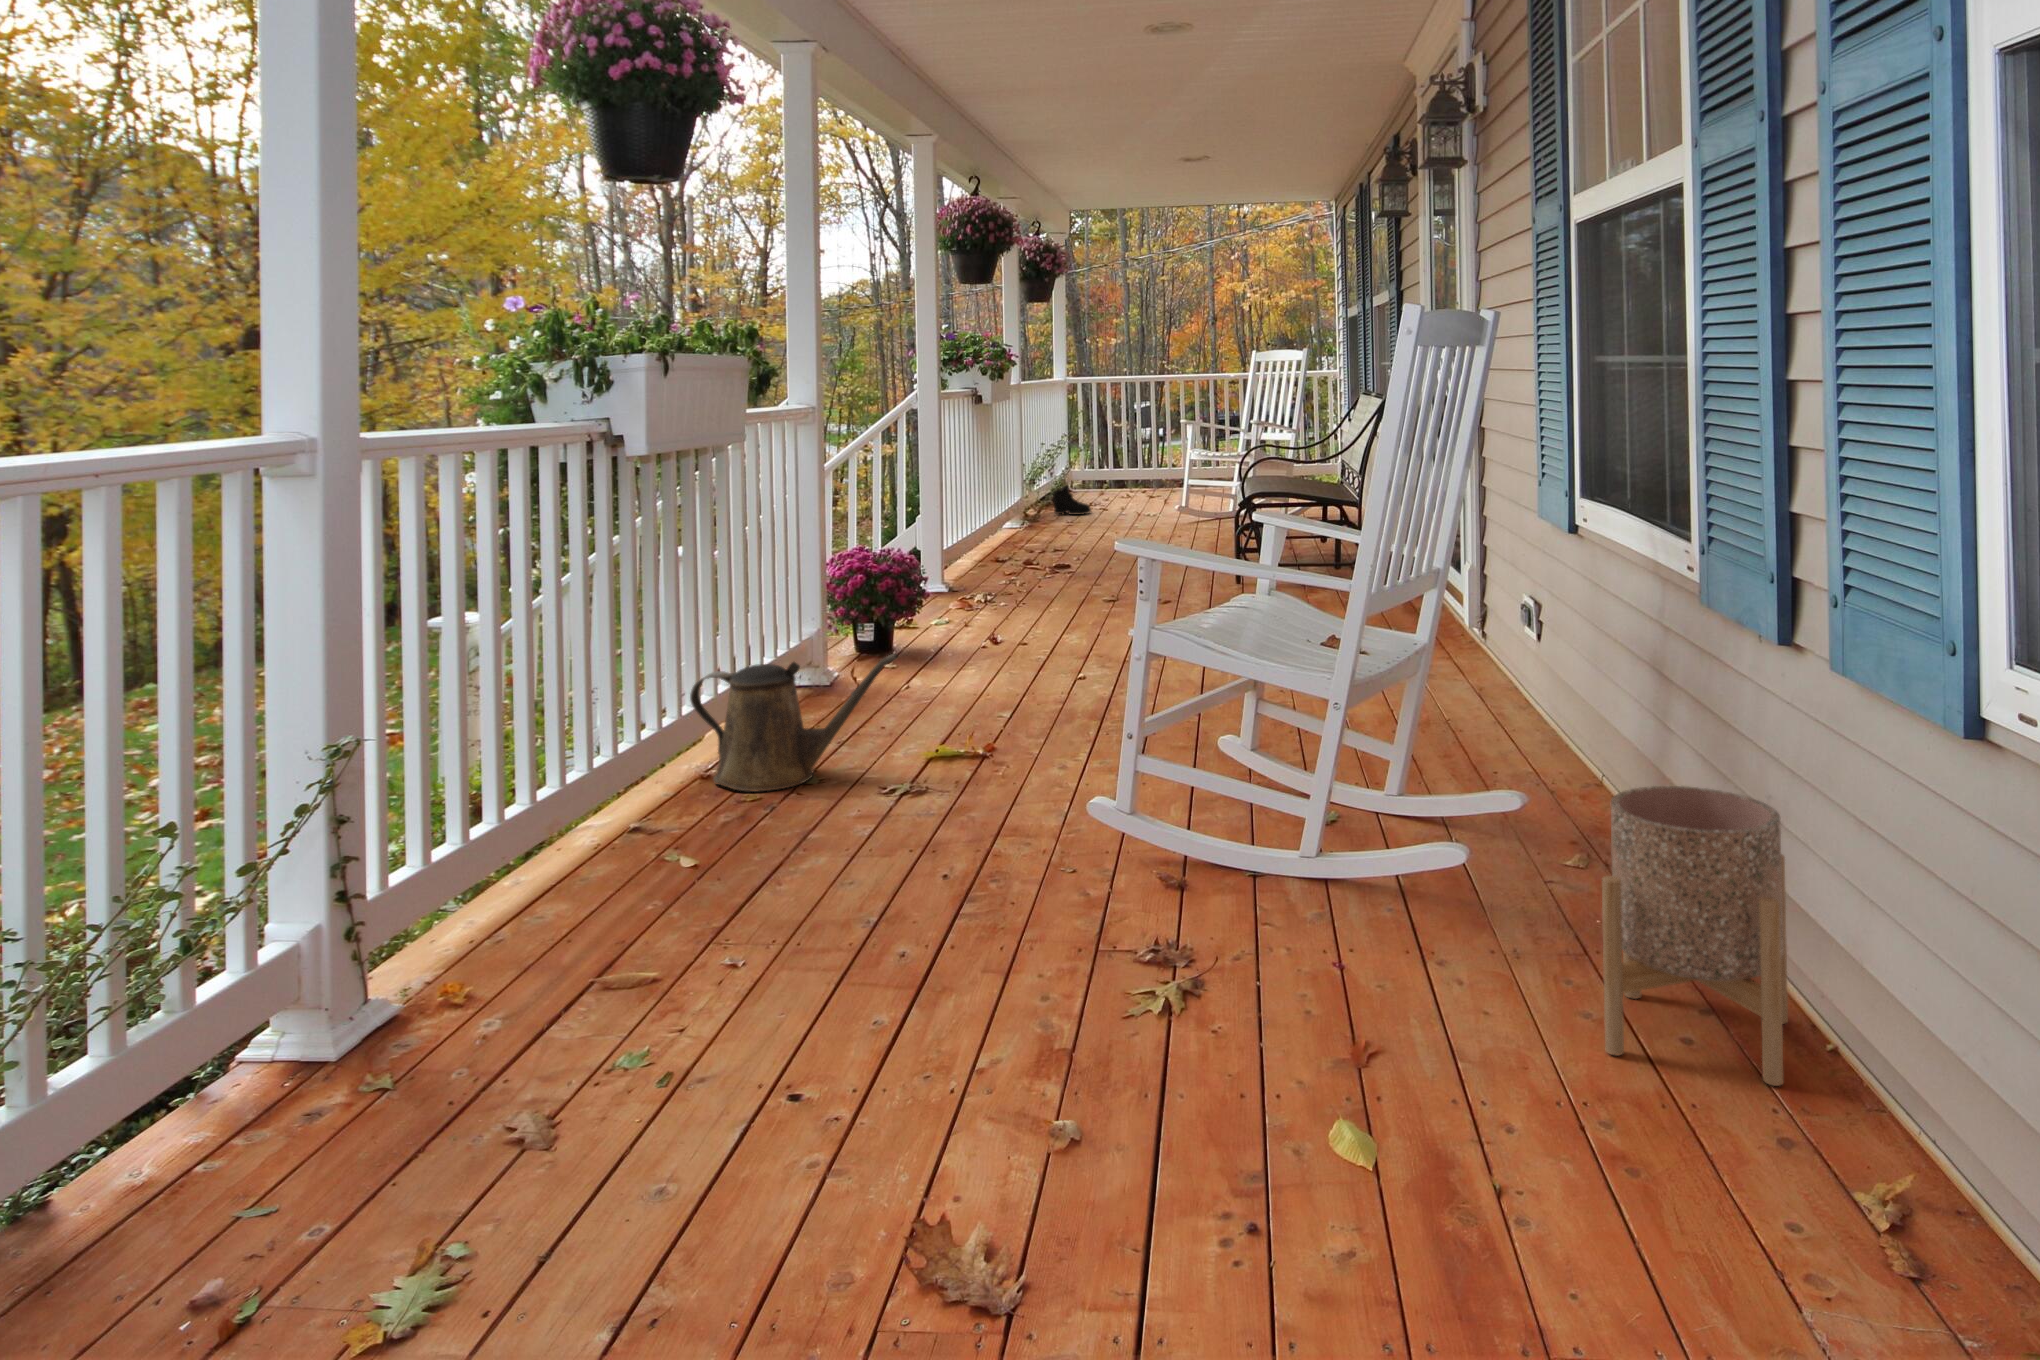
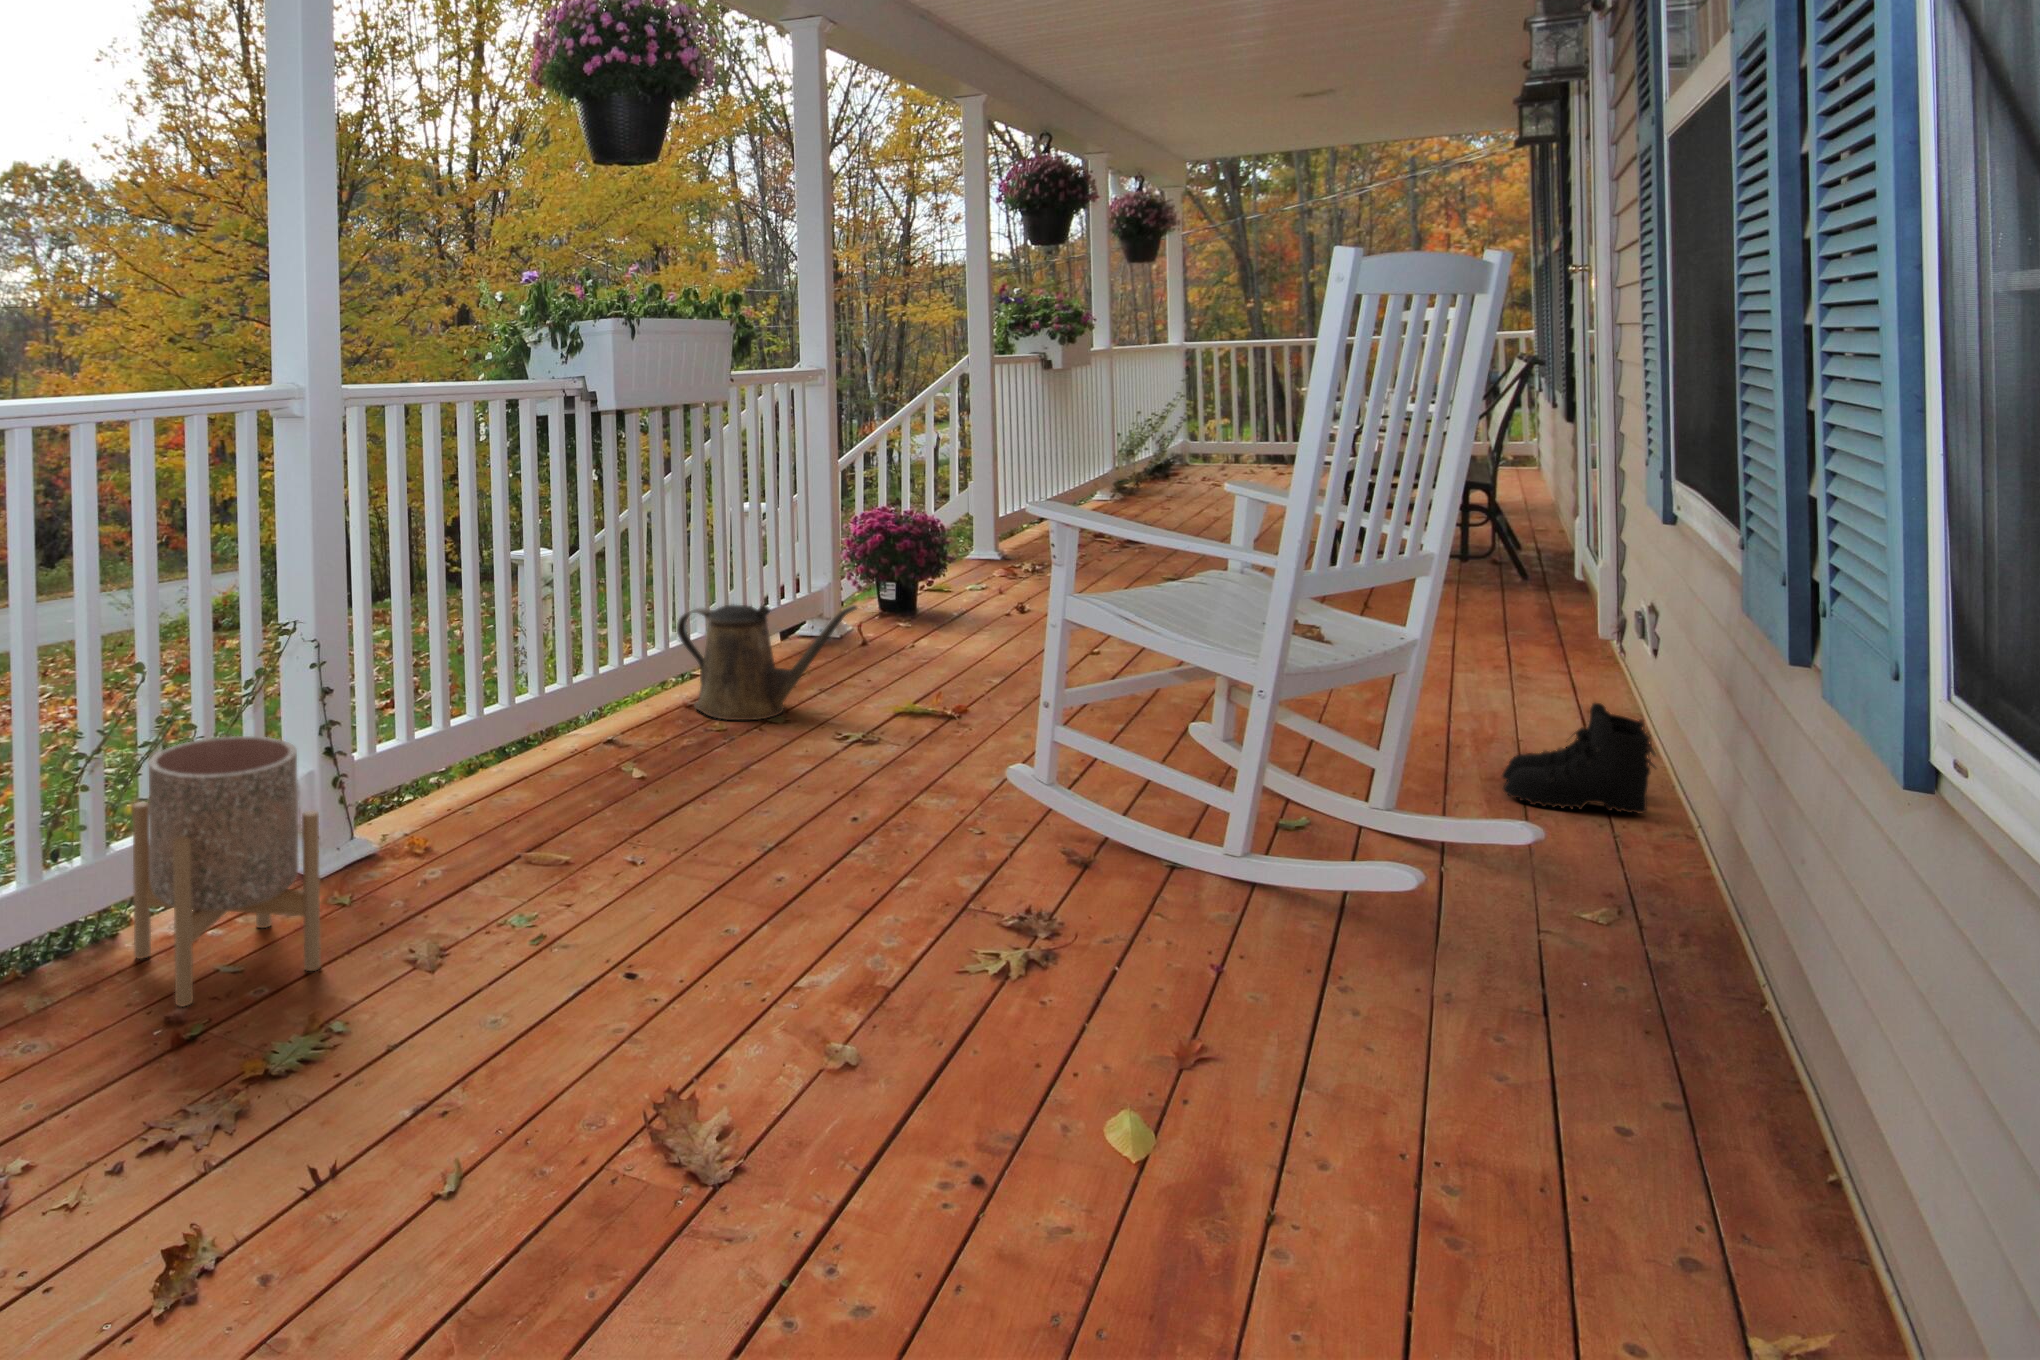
boots: present [1053,486,1091,515] -> present [1501,703,1656,813]
planter: present [1602,786,1788,1086] -> present [132,736,321,1006]

